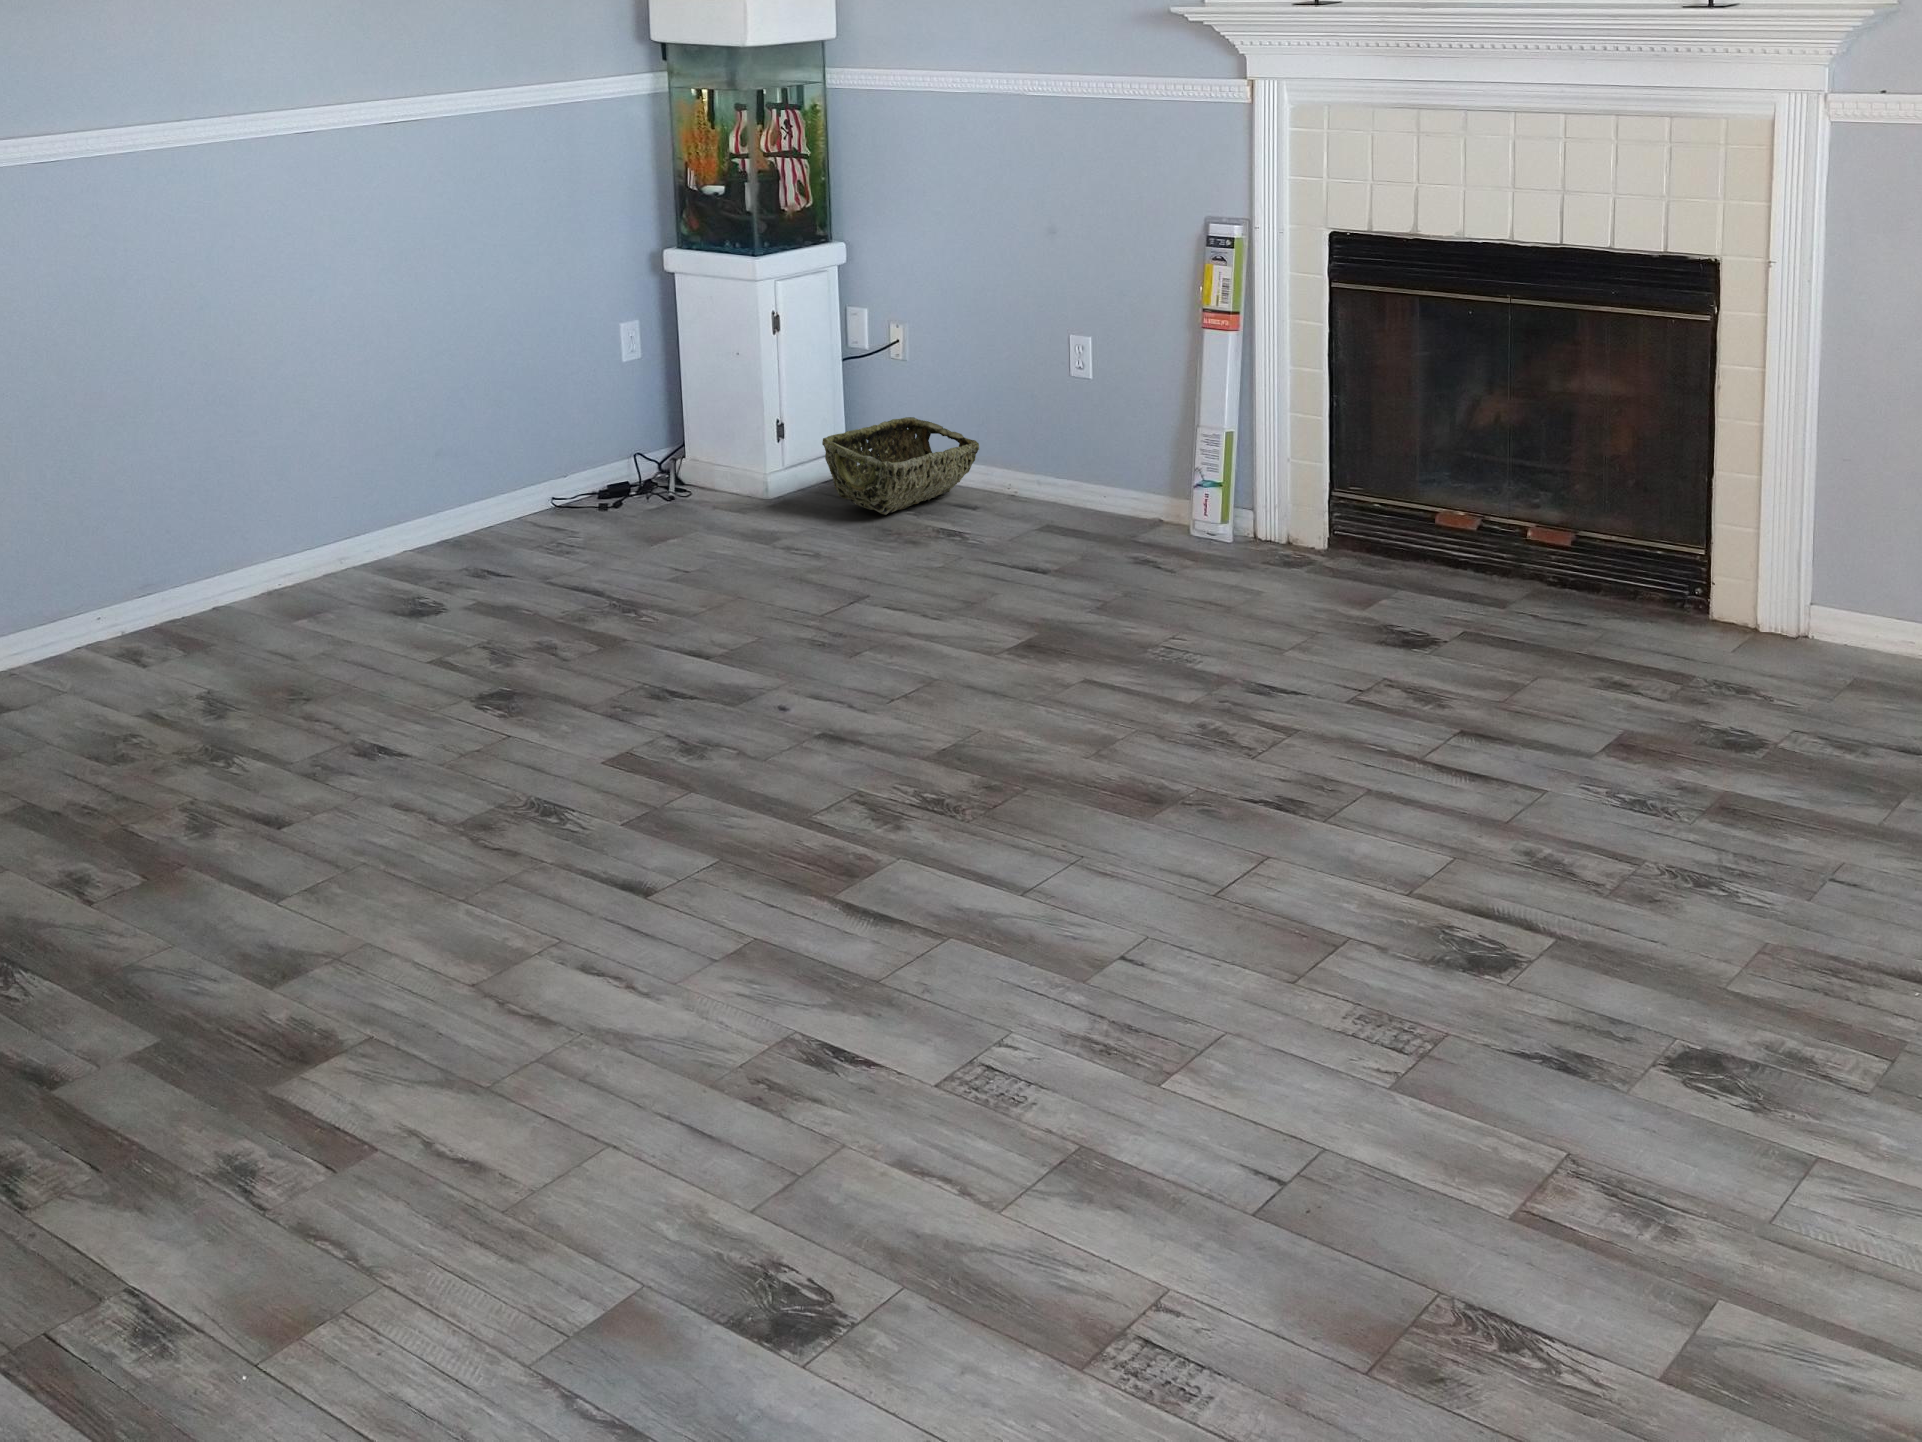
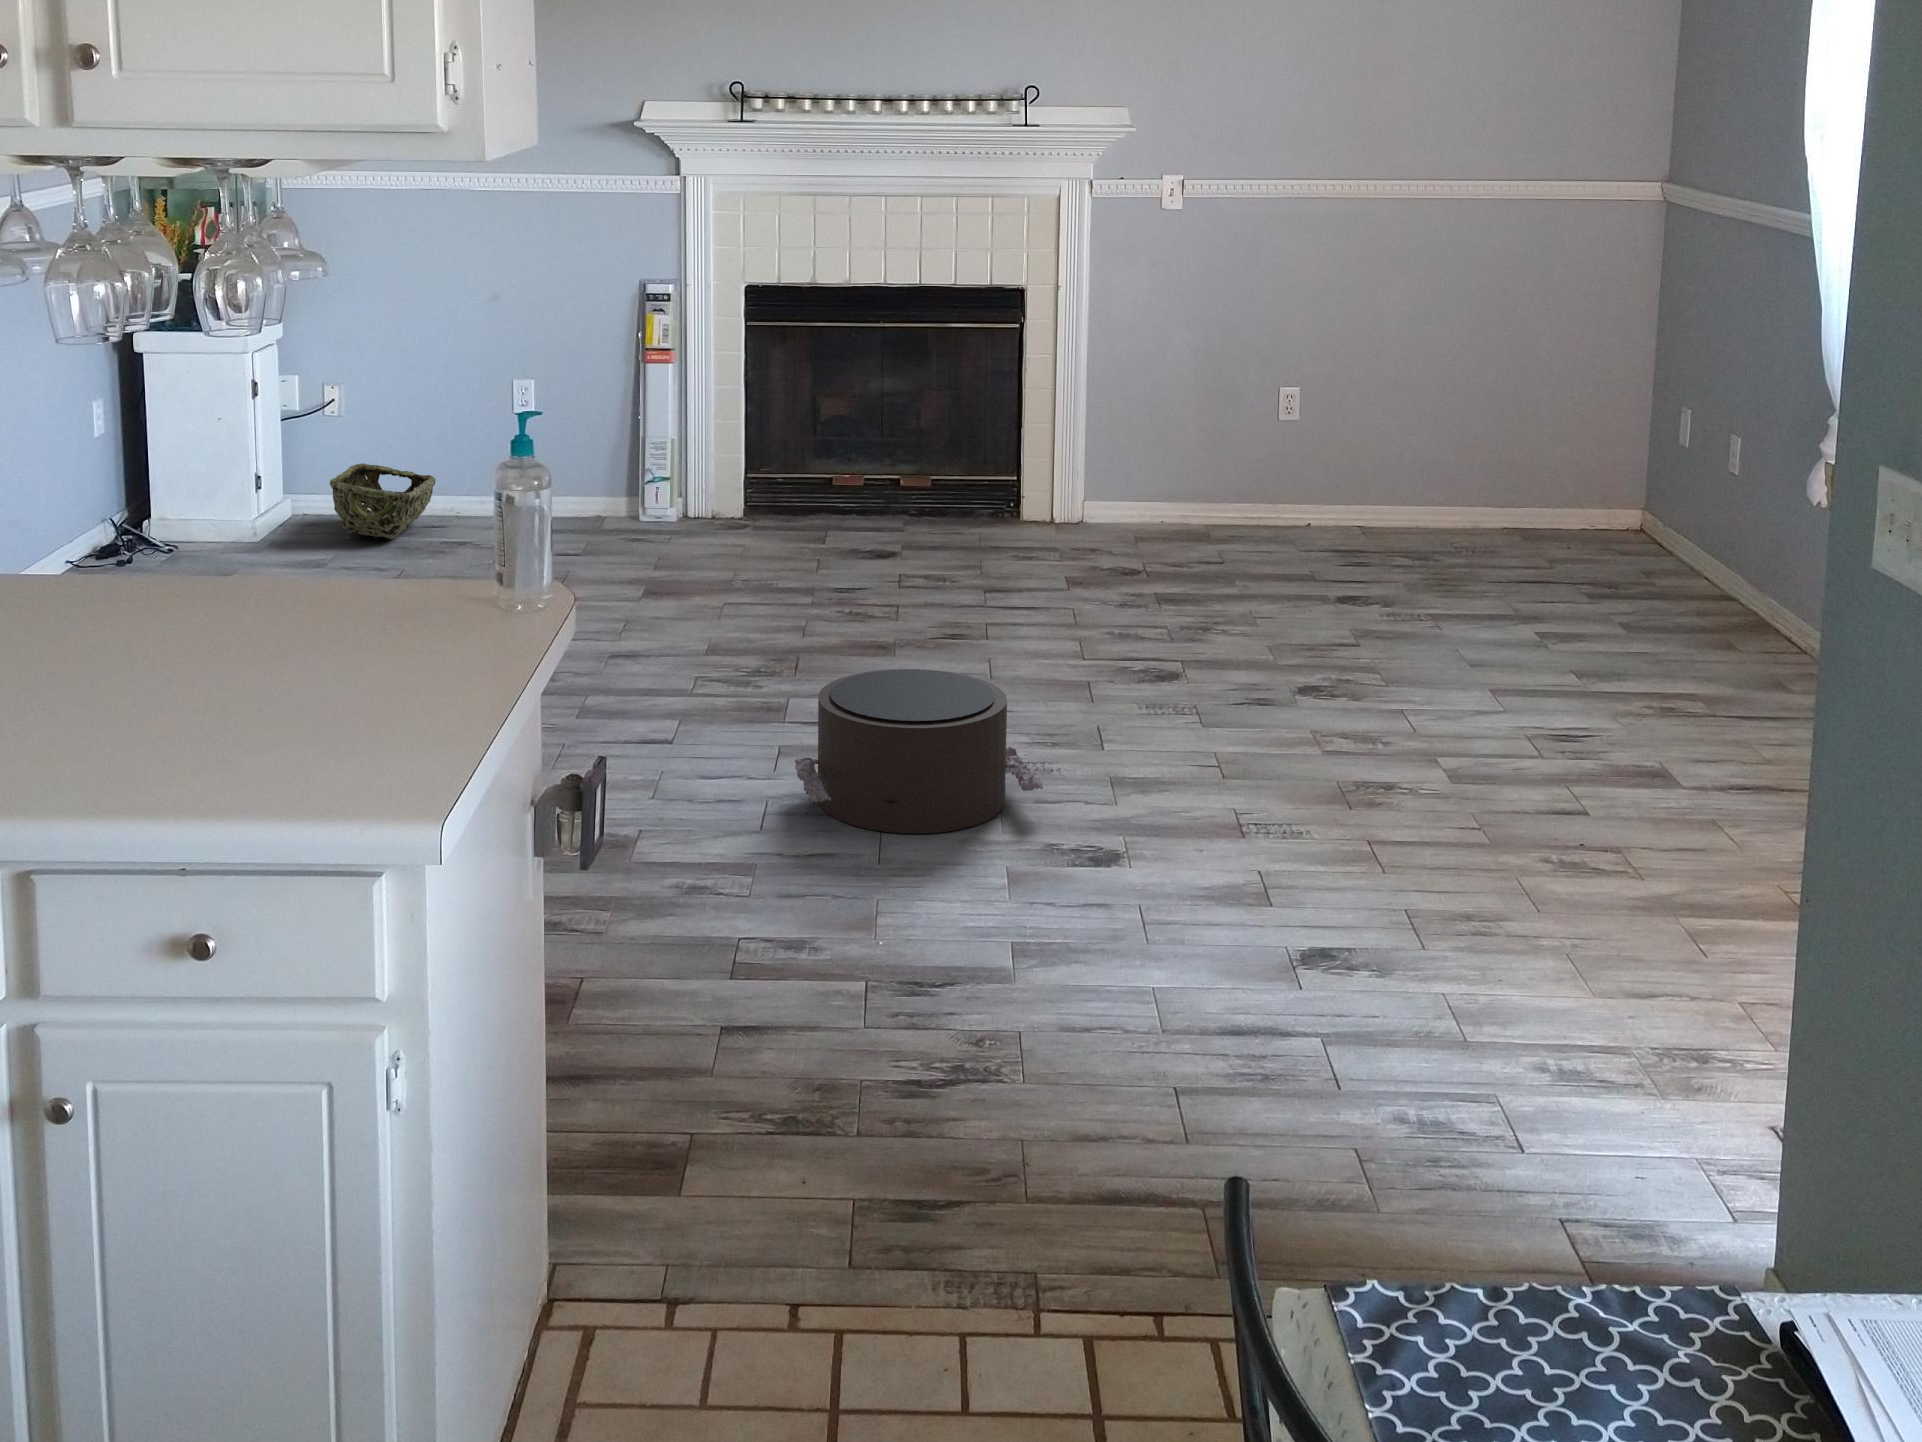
pouf: none [535,857,921,1149] -> present [794,669,1043,834]

